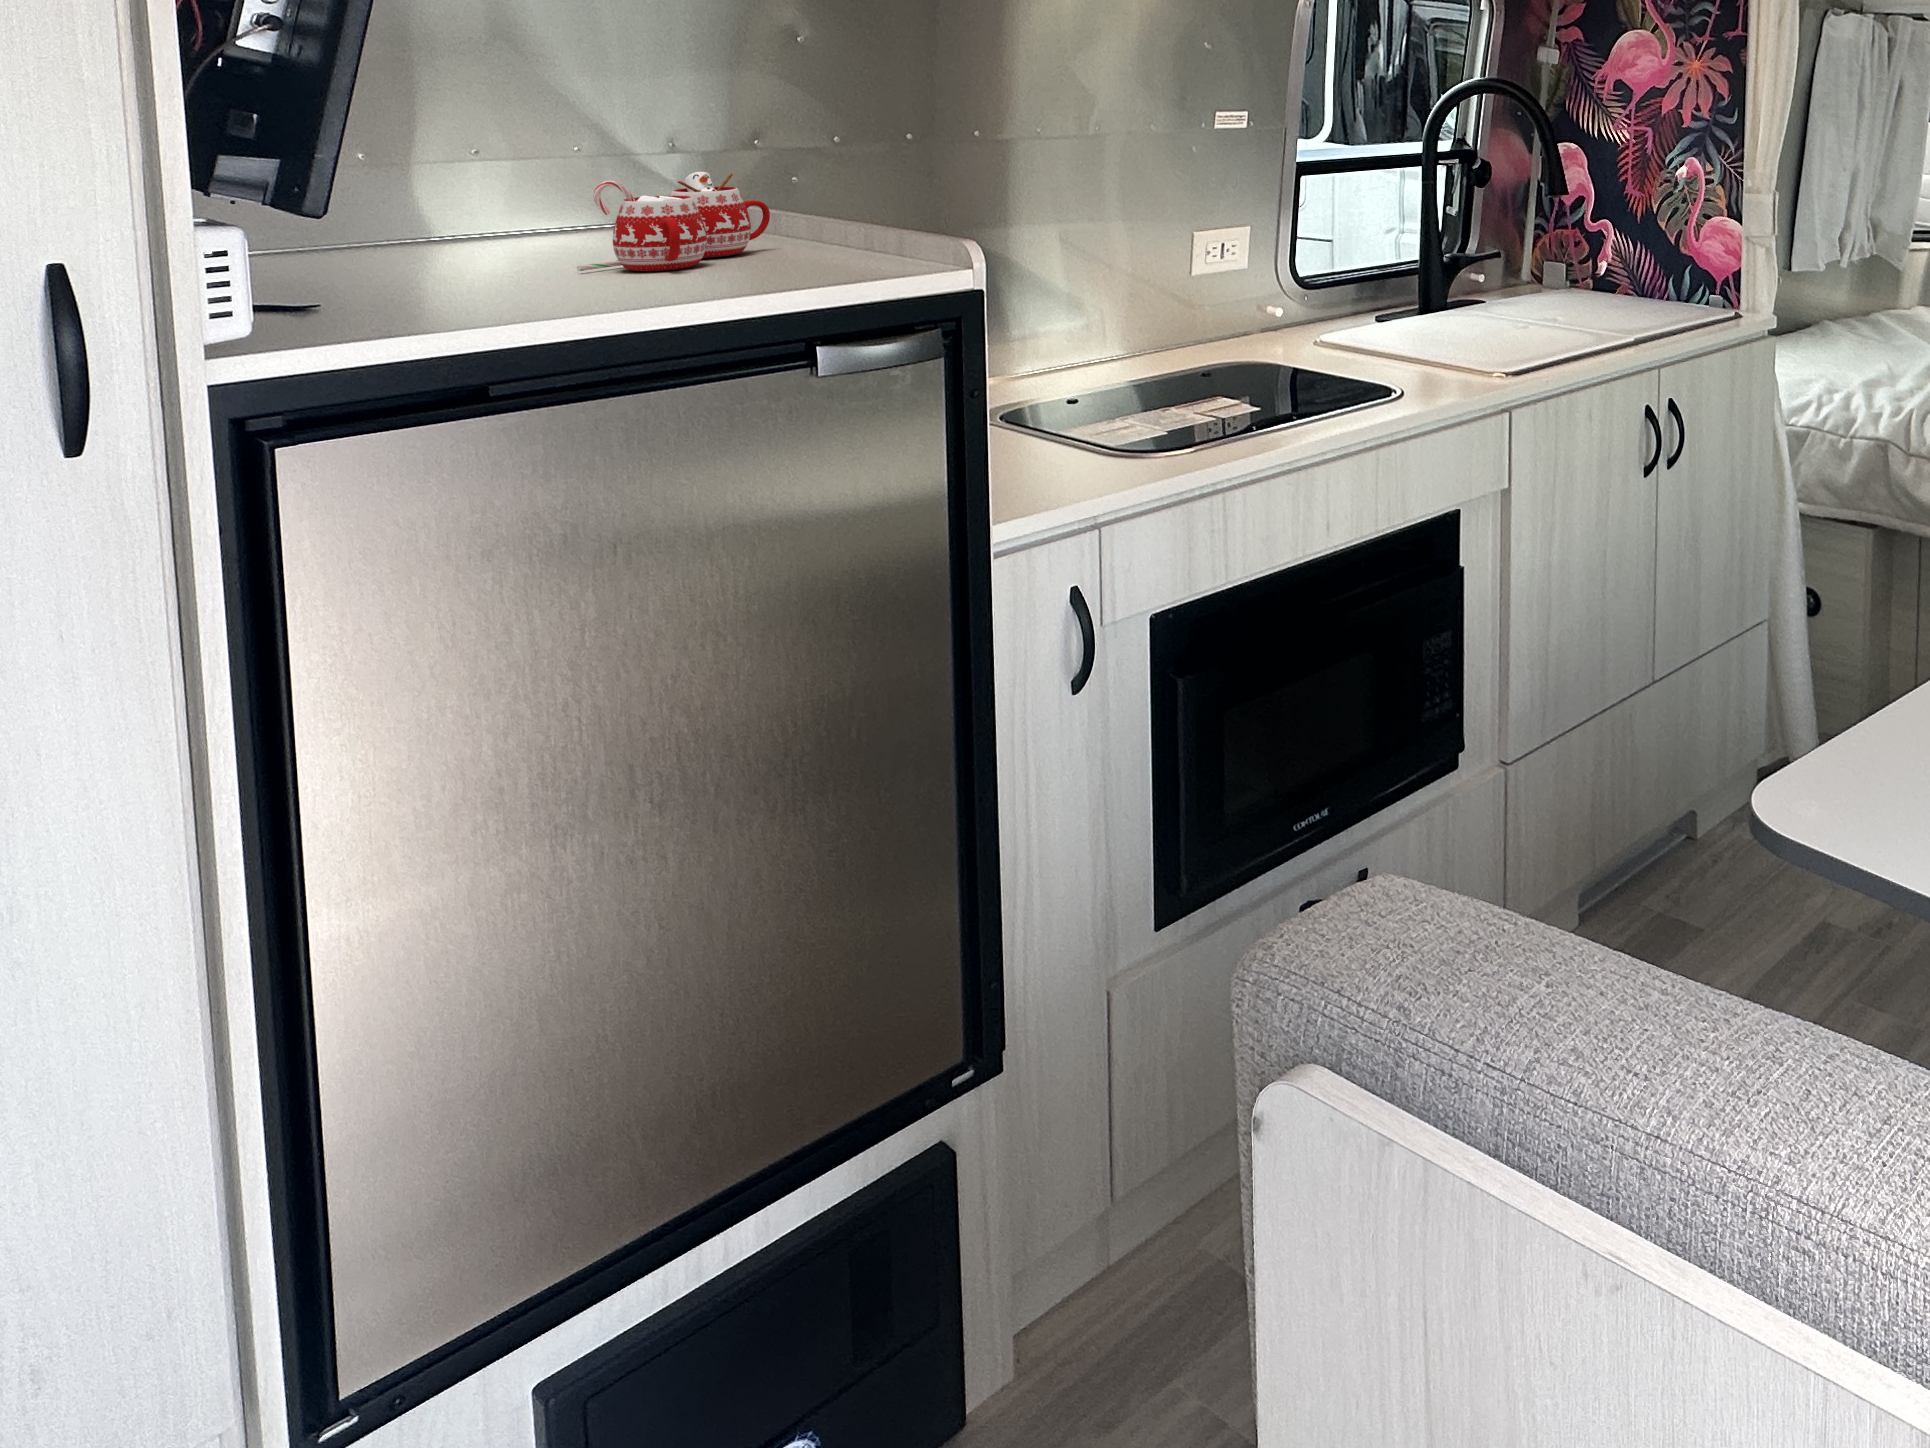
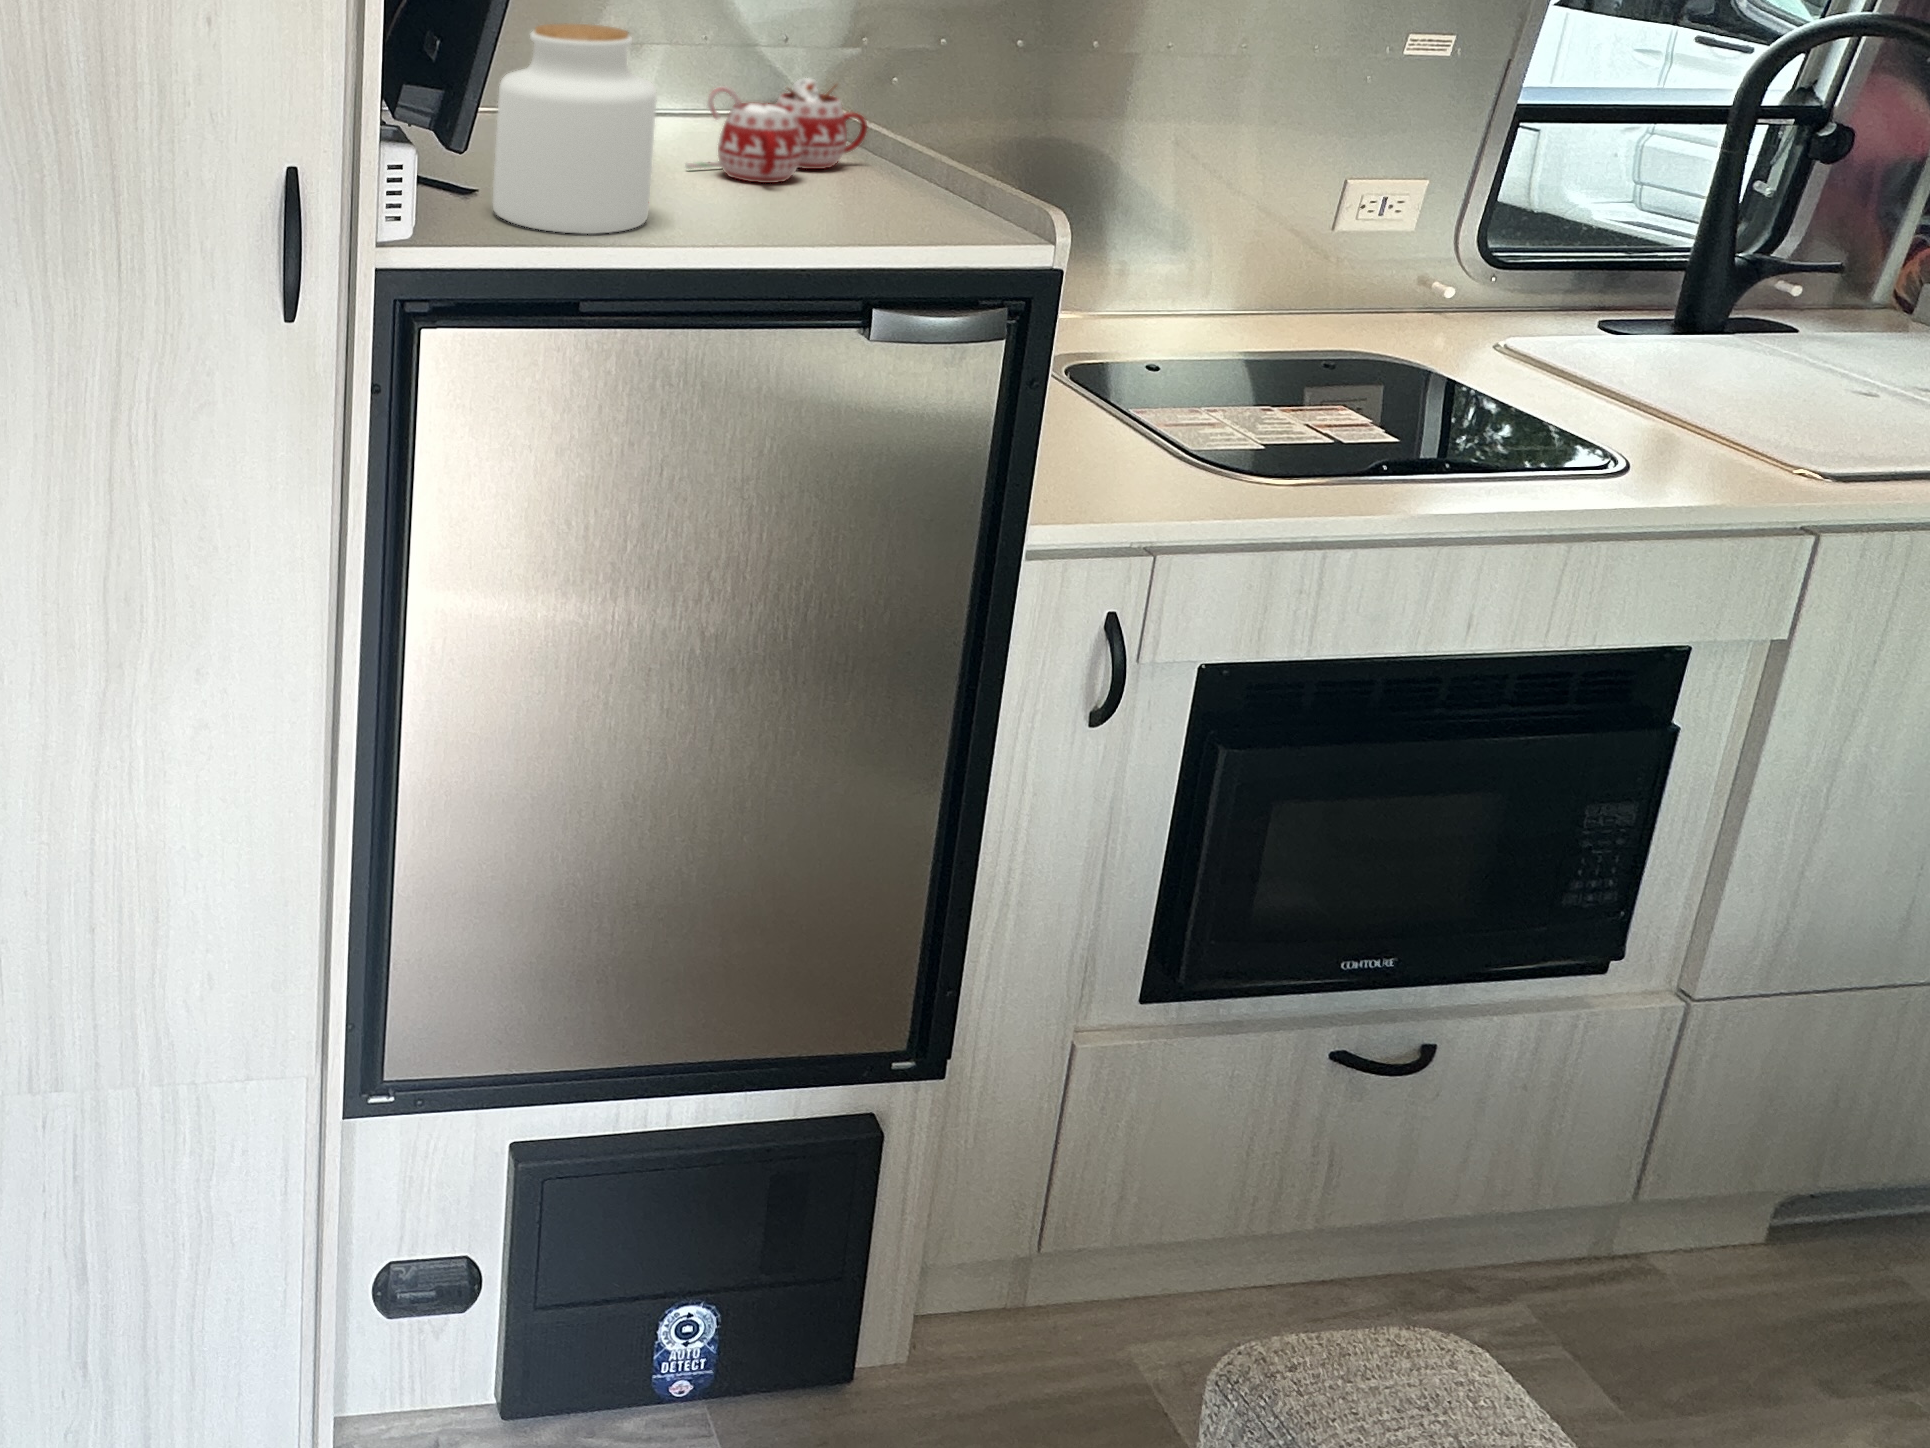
jar: none [335,112,548,327] -> present [493,23,657,234]

